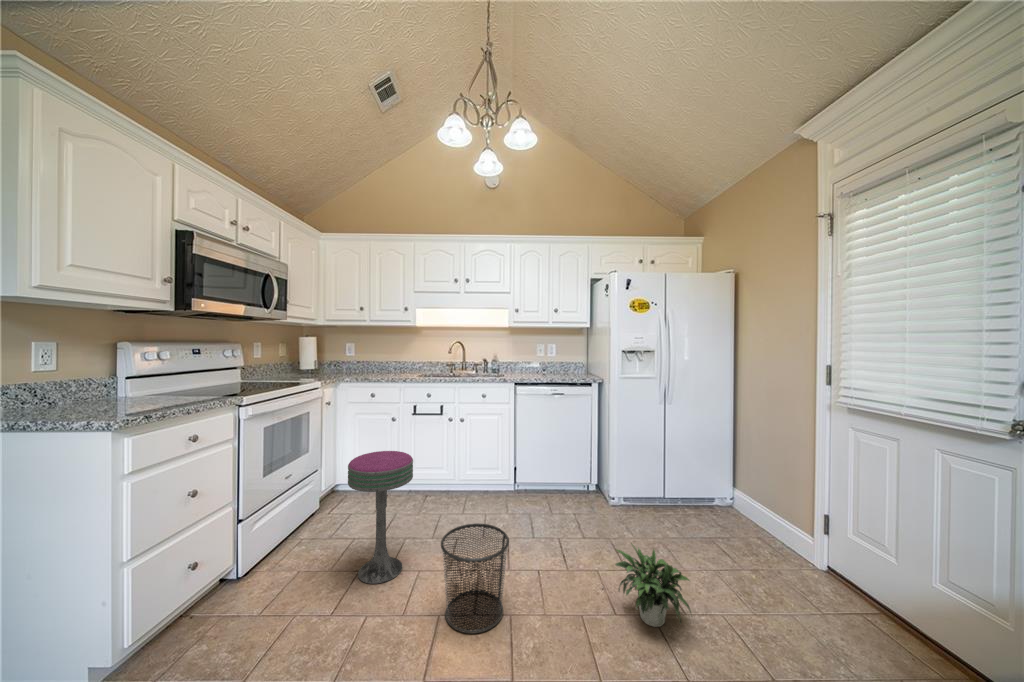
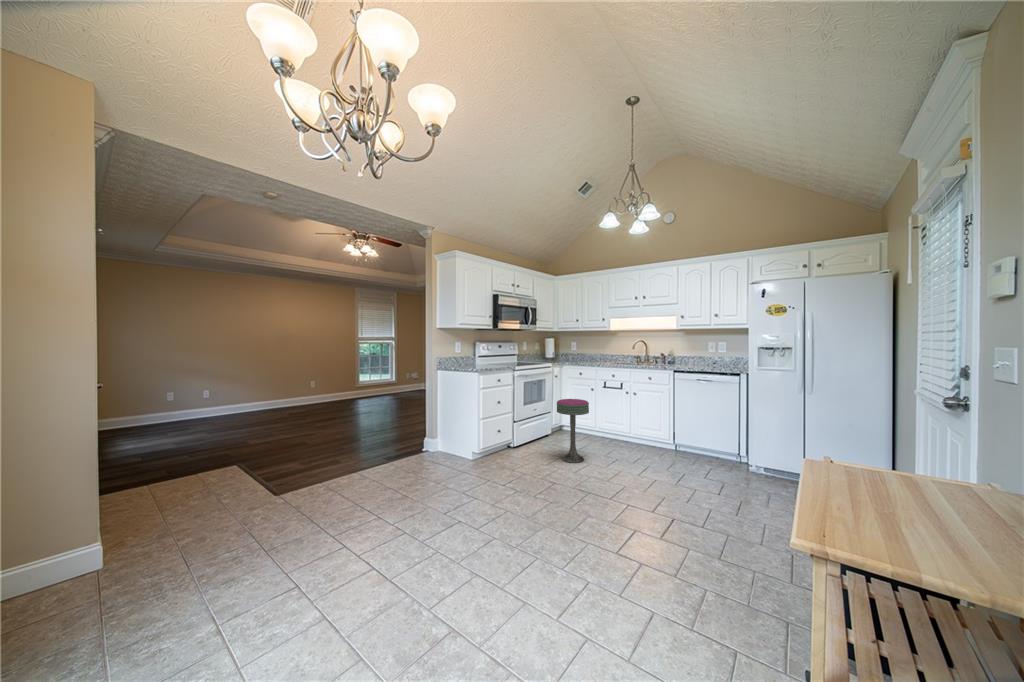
waste bin: present [441,523,509,634] -> none [592,438,629,487]
potted plant: present [615,544,691,627] -> none [692,464,739,512]

